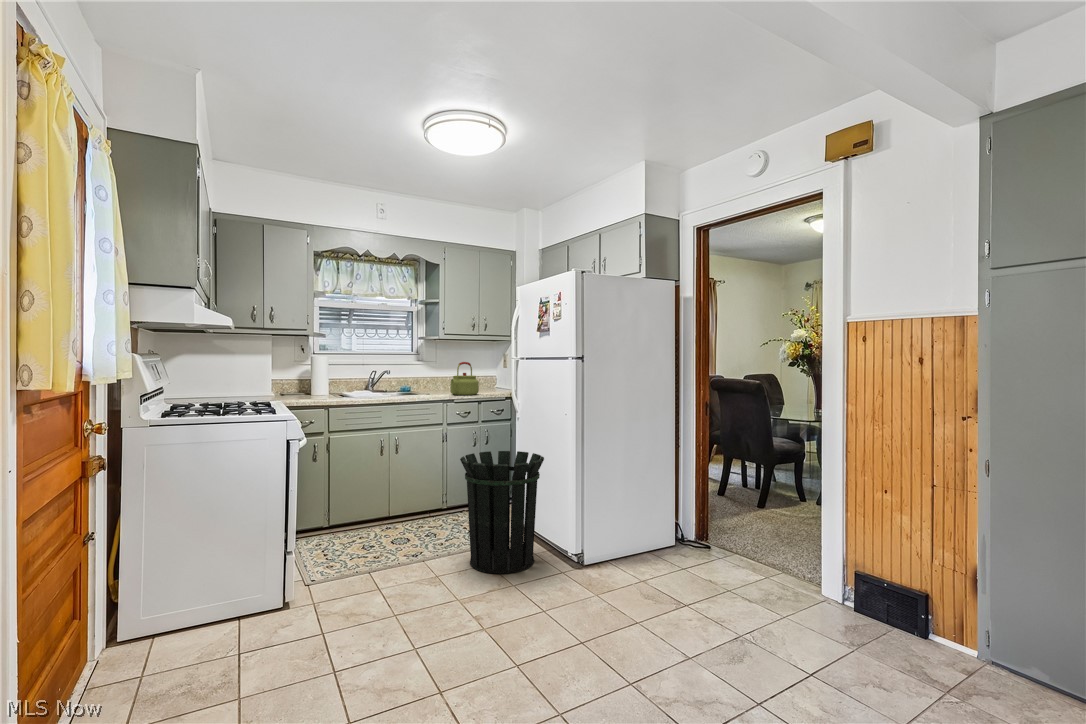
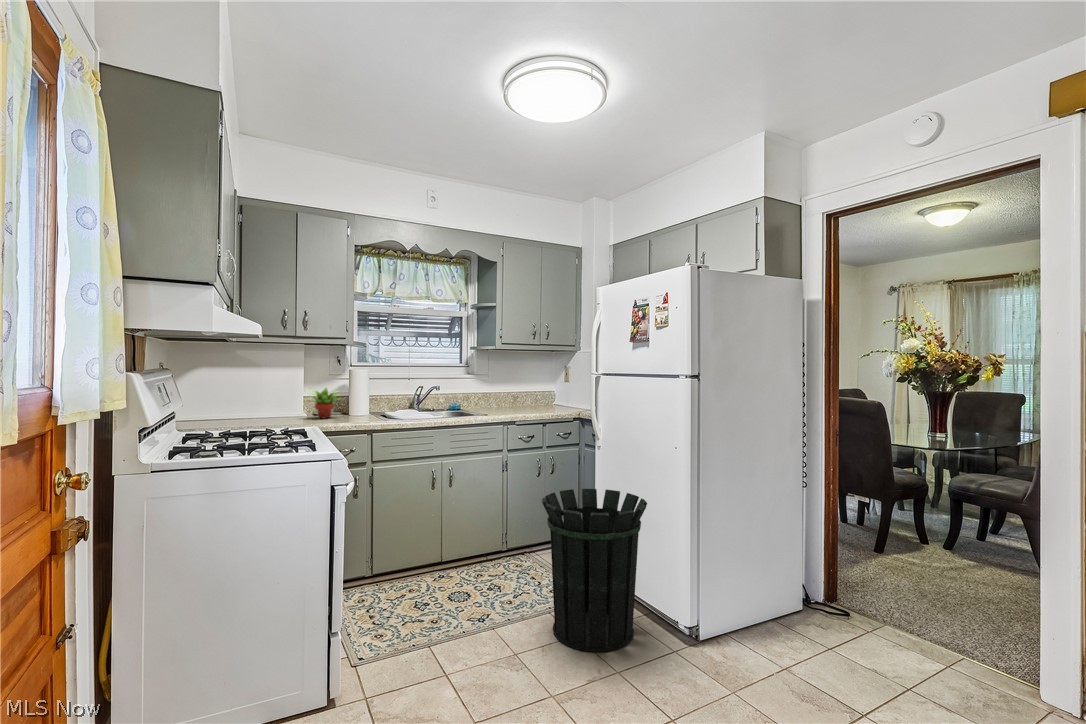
kettle: present [450,362,479,395] -> none [510,376,542,415]
succulent plant: none [271,370,304,398] -> present [309,388,337,418]

